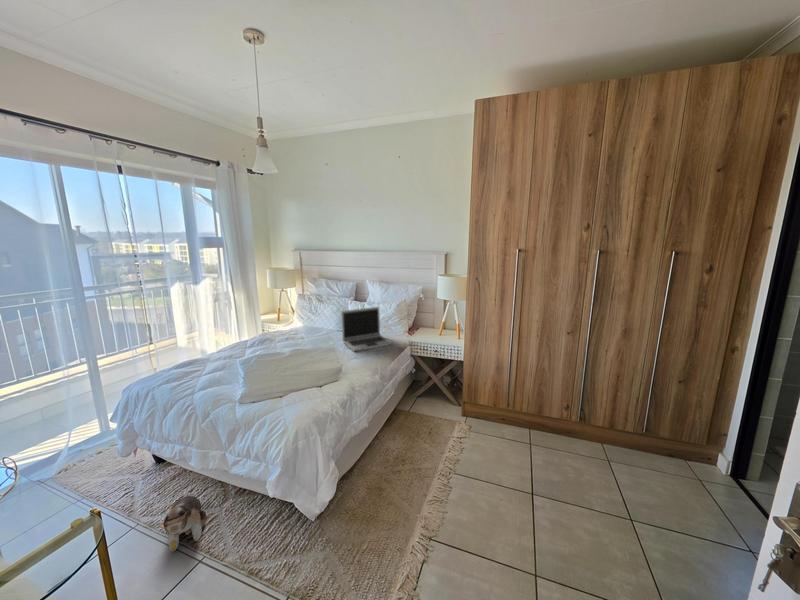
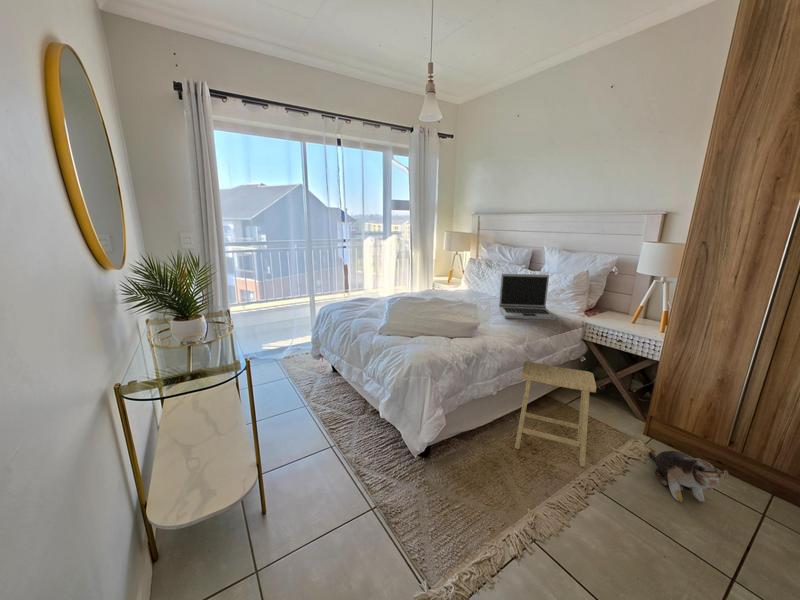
footstool: none [383,384,440,467] -> present [515,361,596,467]
plush toy: present [157,496,206,552] -> present [649,451,728,502]

